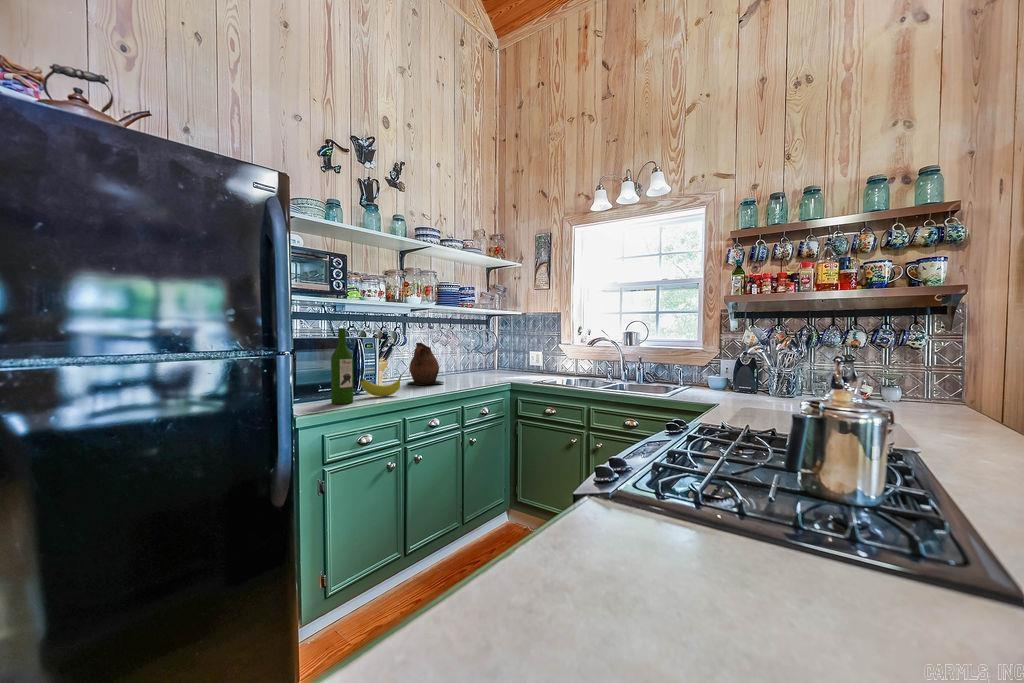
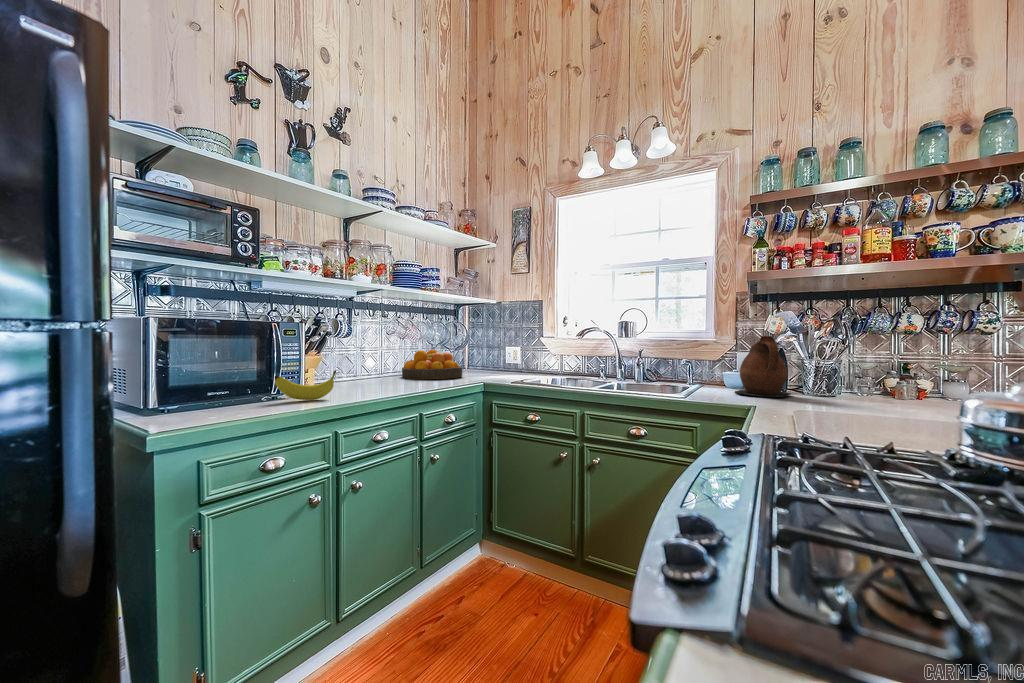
wine bottle: present [331,328,353,404] -> none [226,303,260,411]
ceramic pitcher: present [408,343,444,385] -> present [735,336,792,397]
fruit bowl: none [445,354,494,379] -> present [402,350,462,379]

